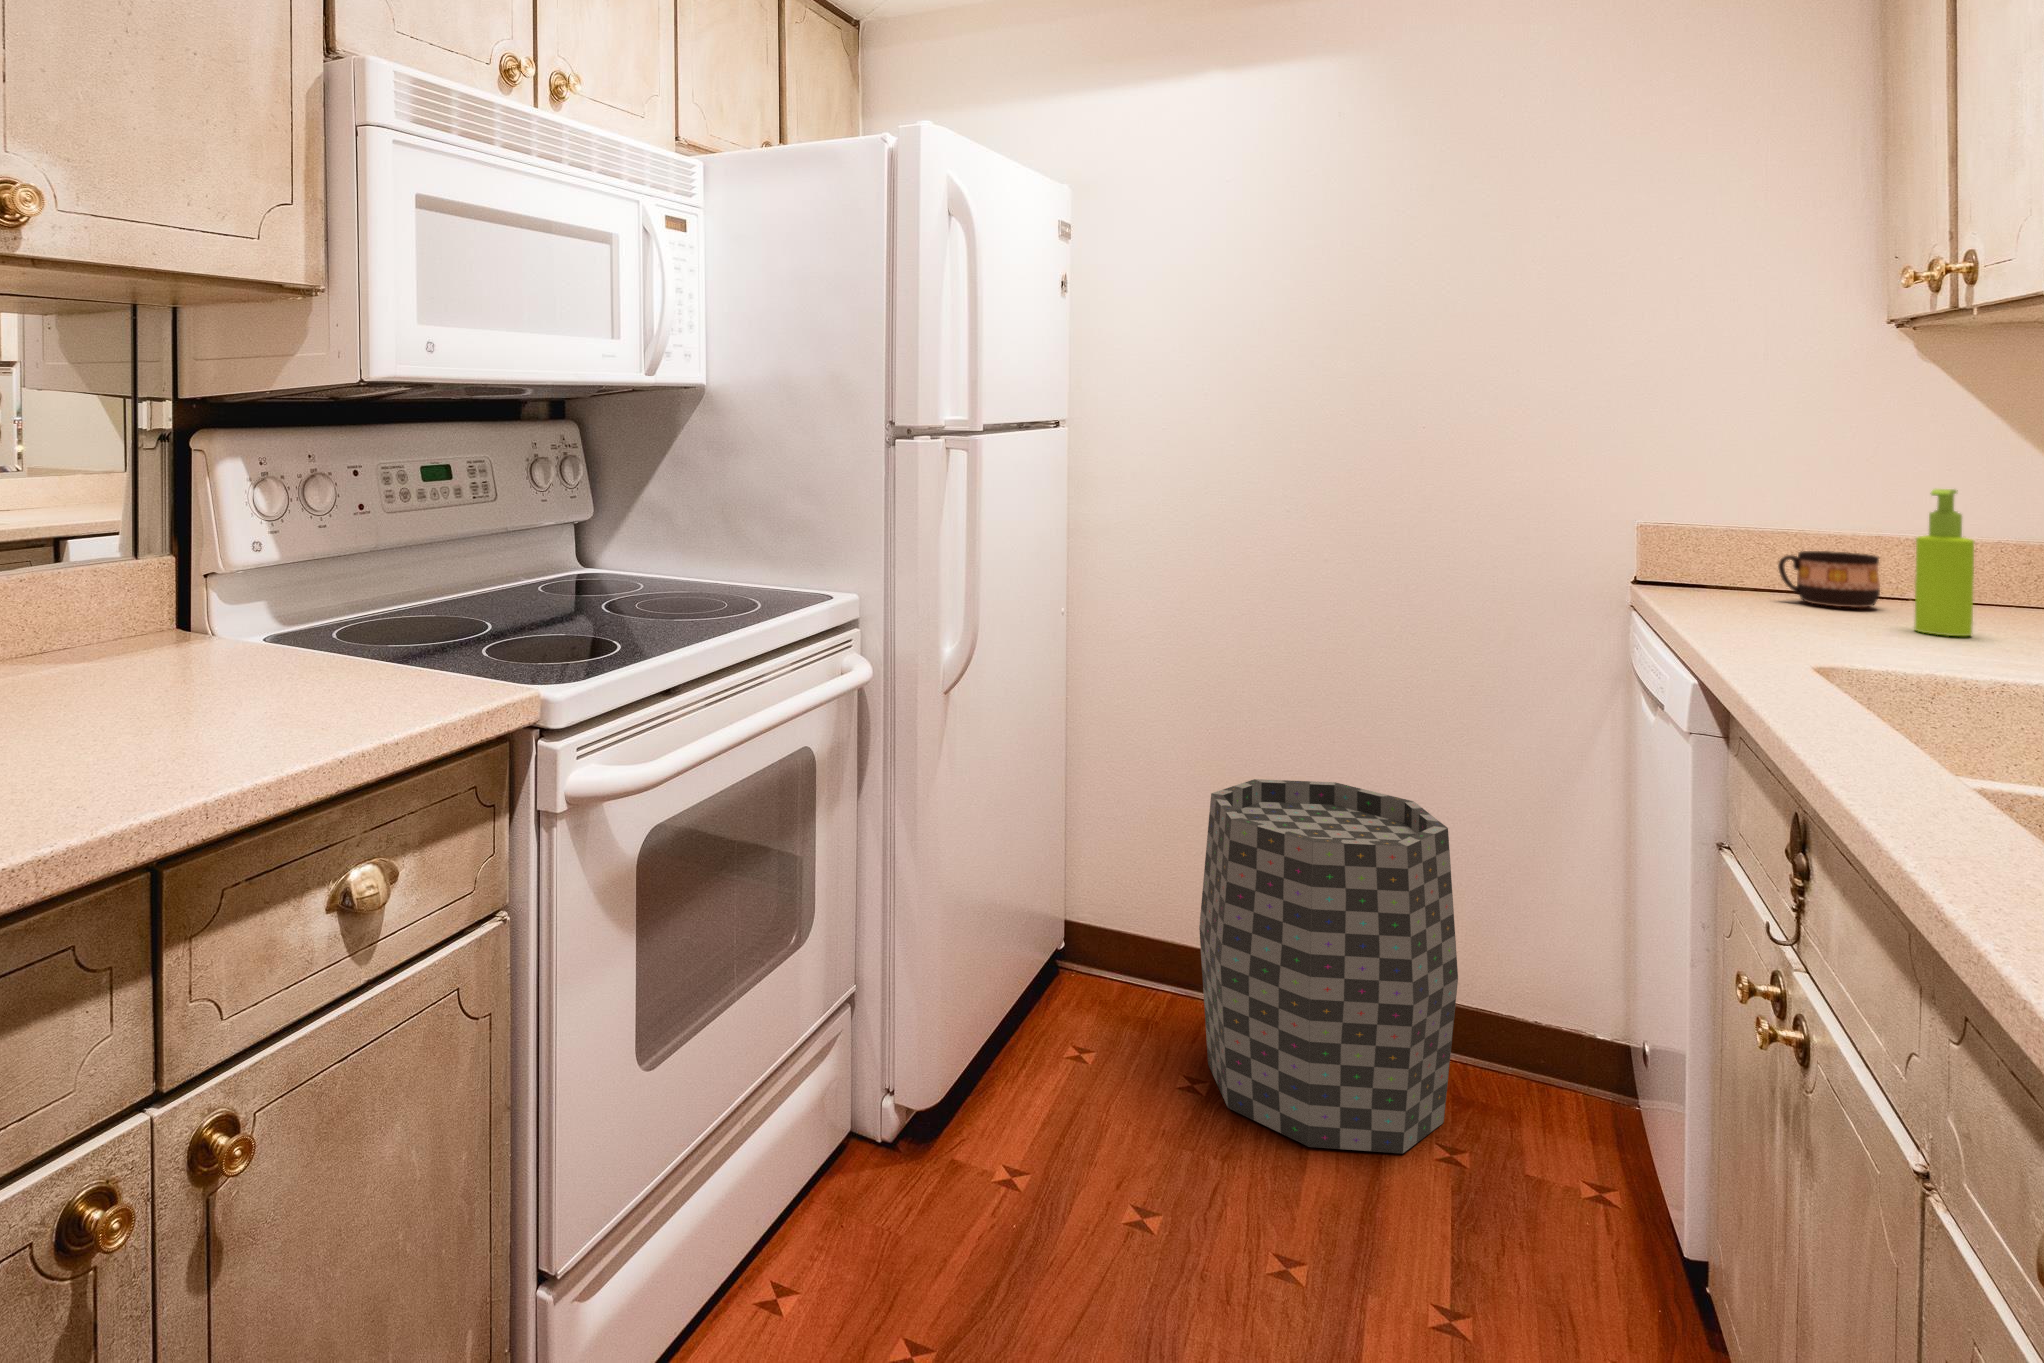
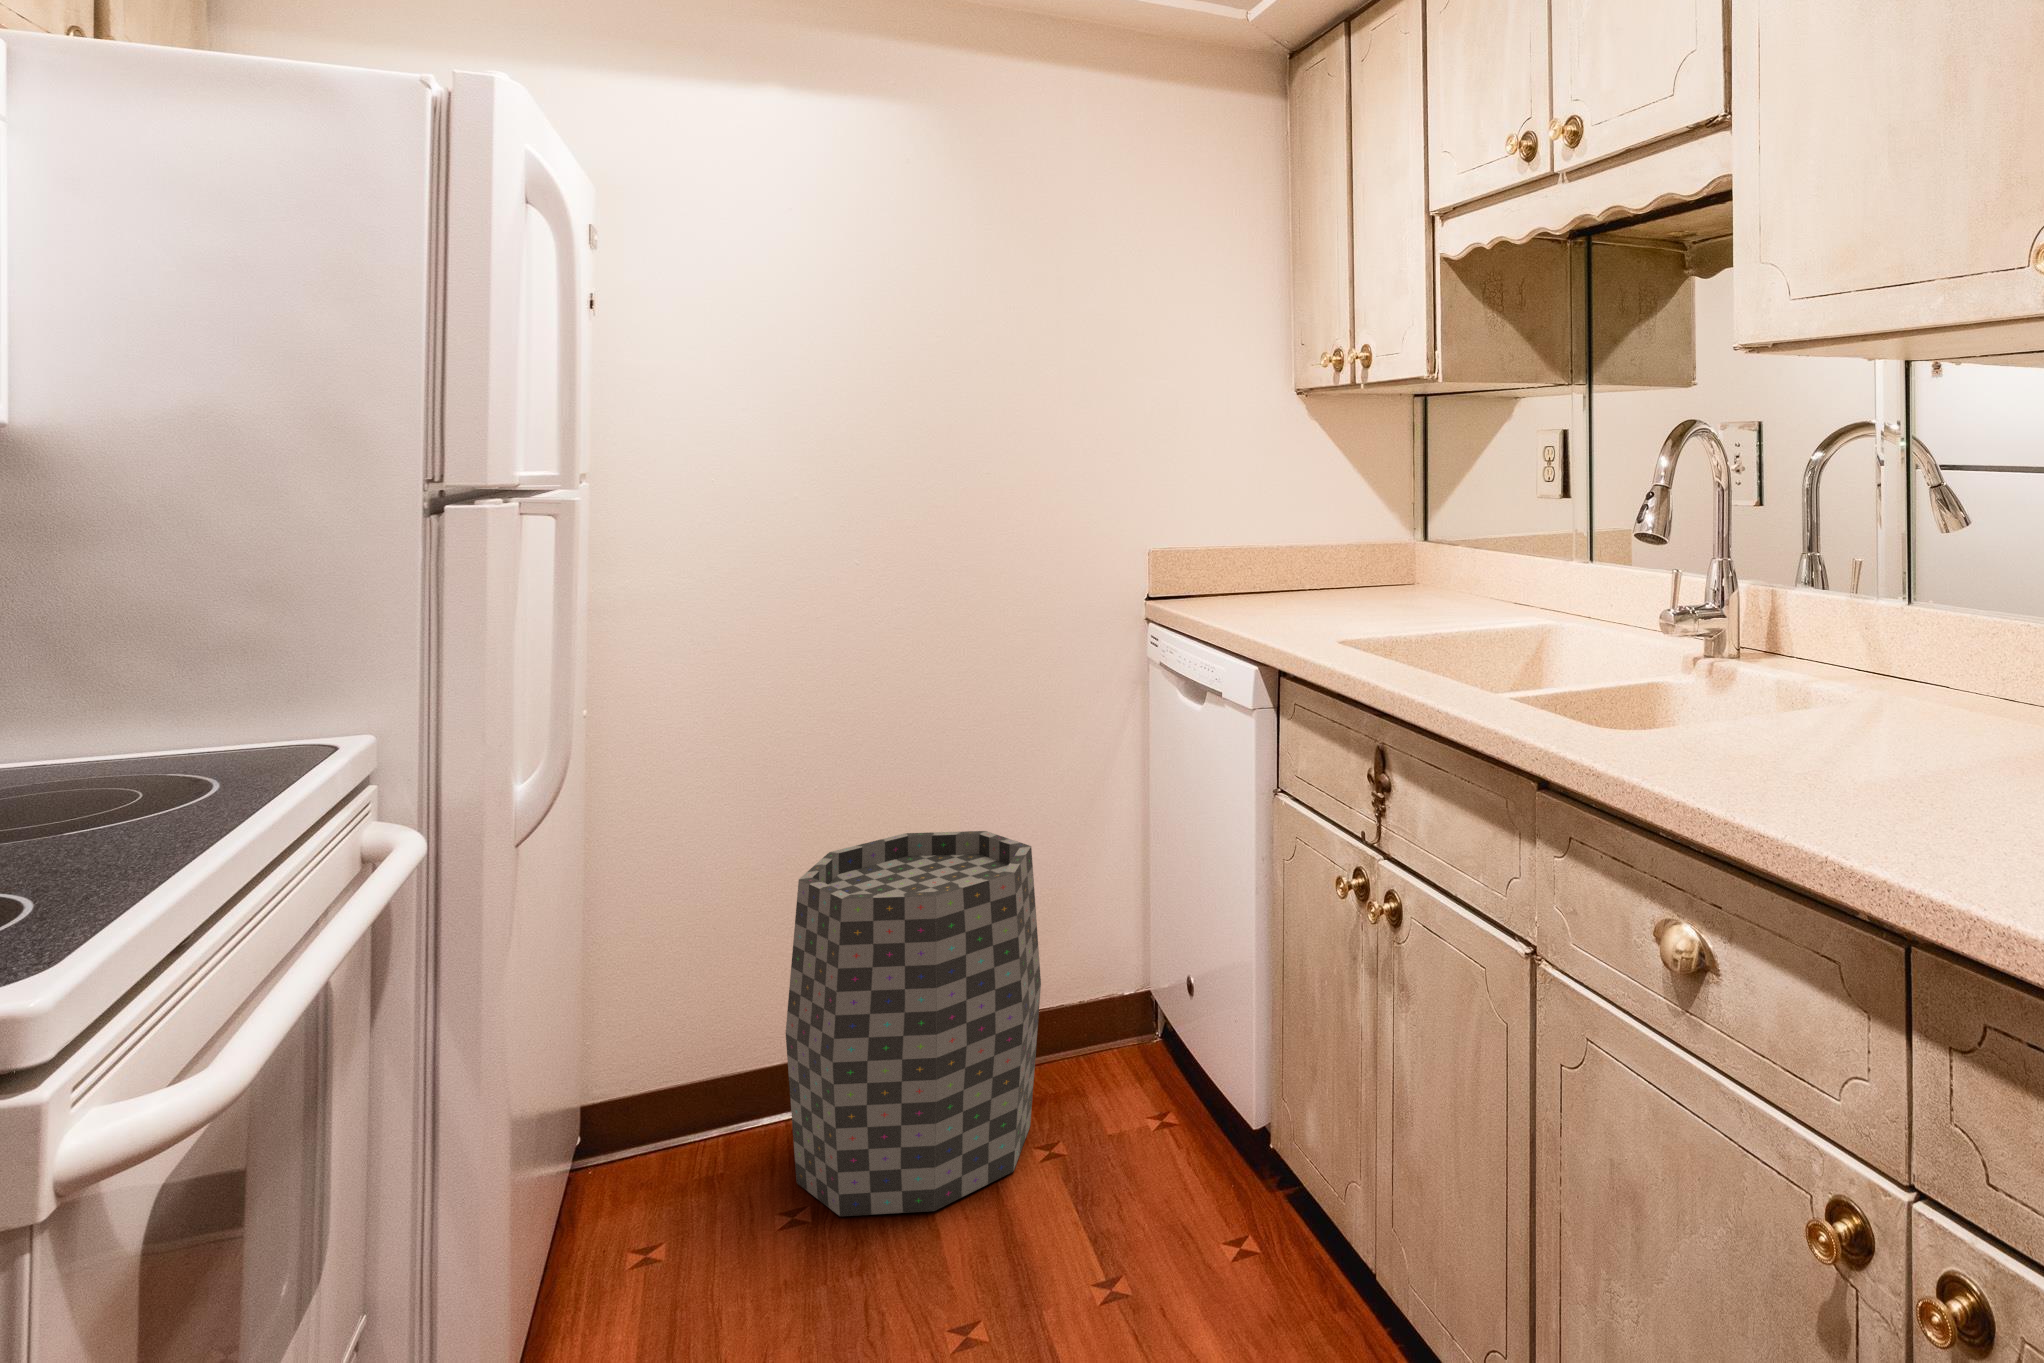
soap dispenser: present [1915,489,1974,636] -> none [1335,509,1365,612]
cup: present [1778,551,1880,608] -> none [1242,560,1299,601]

